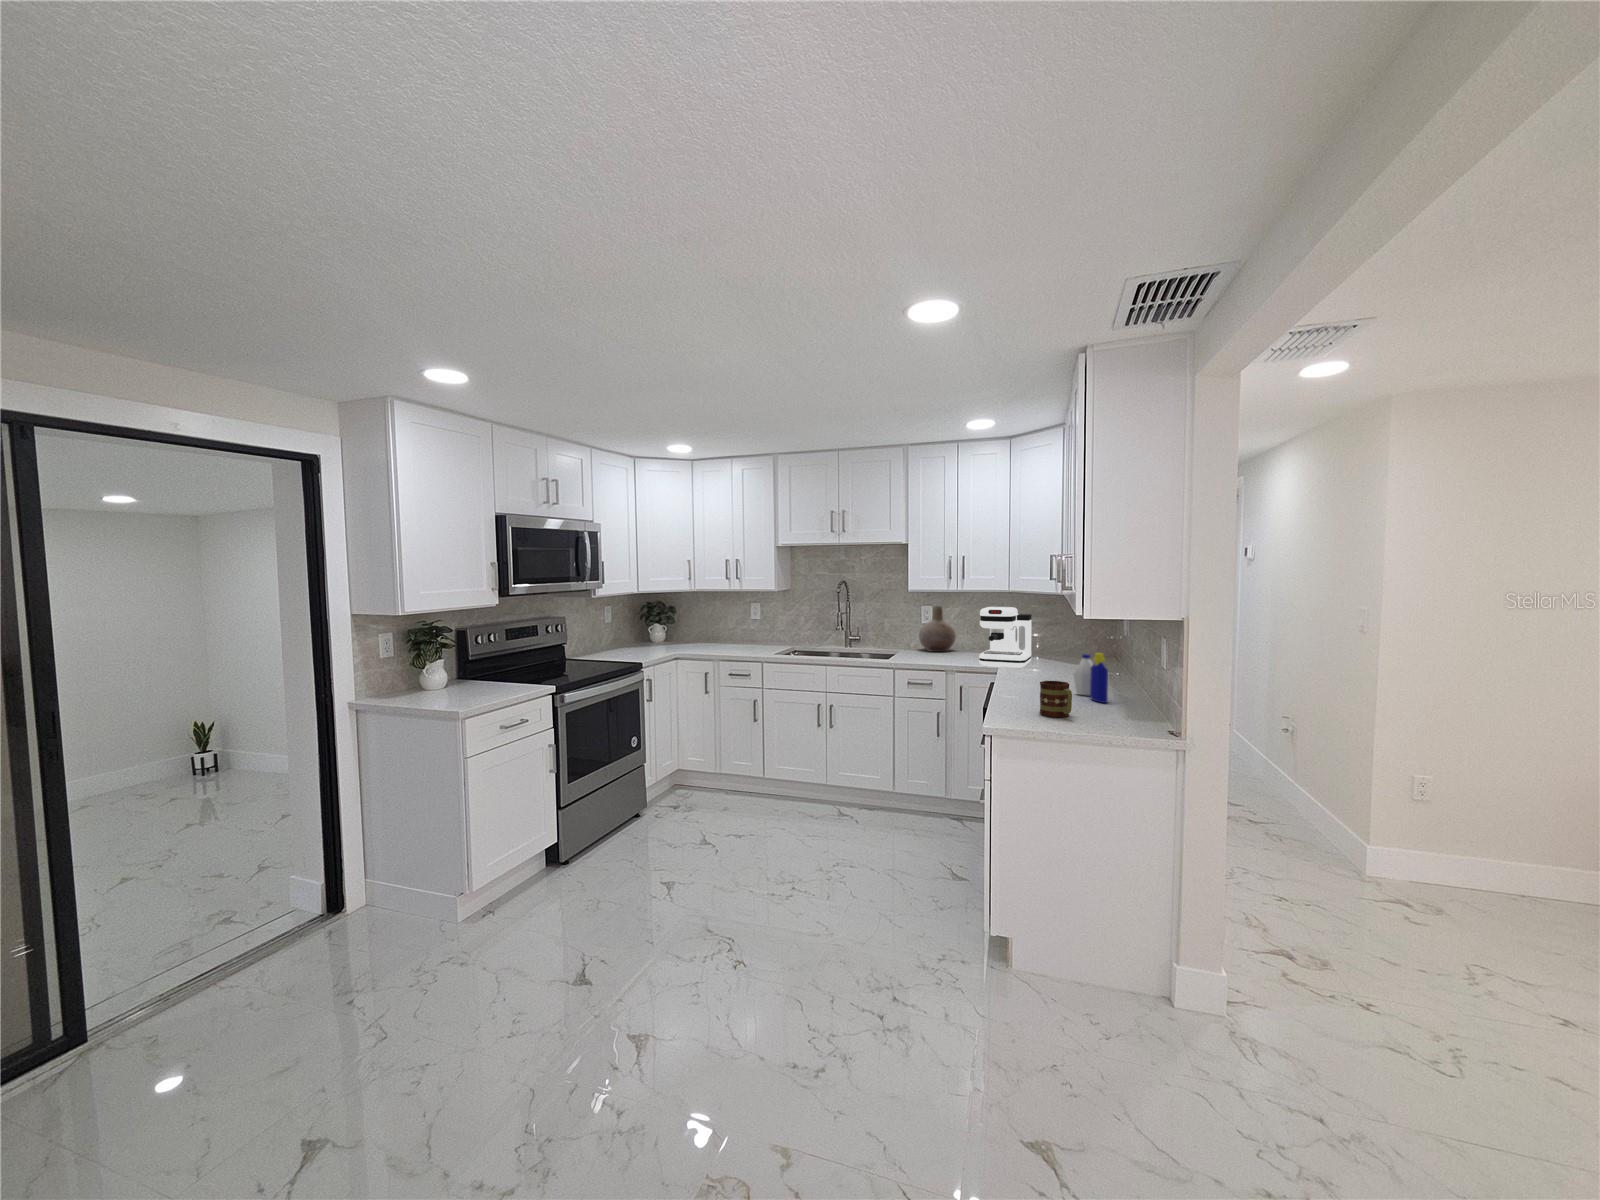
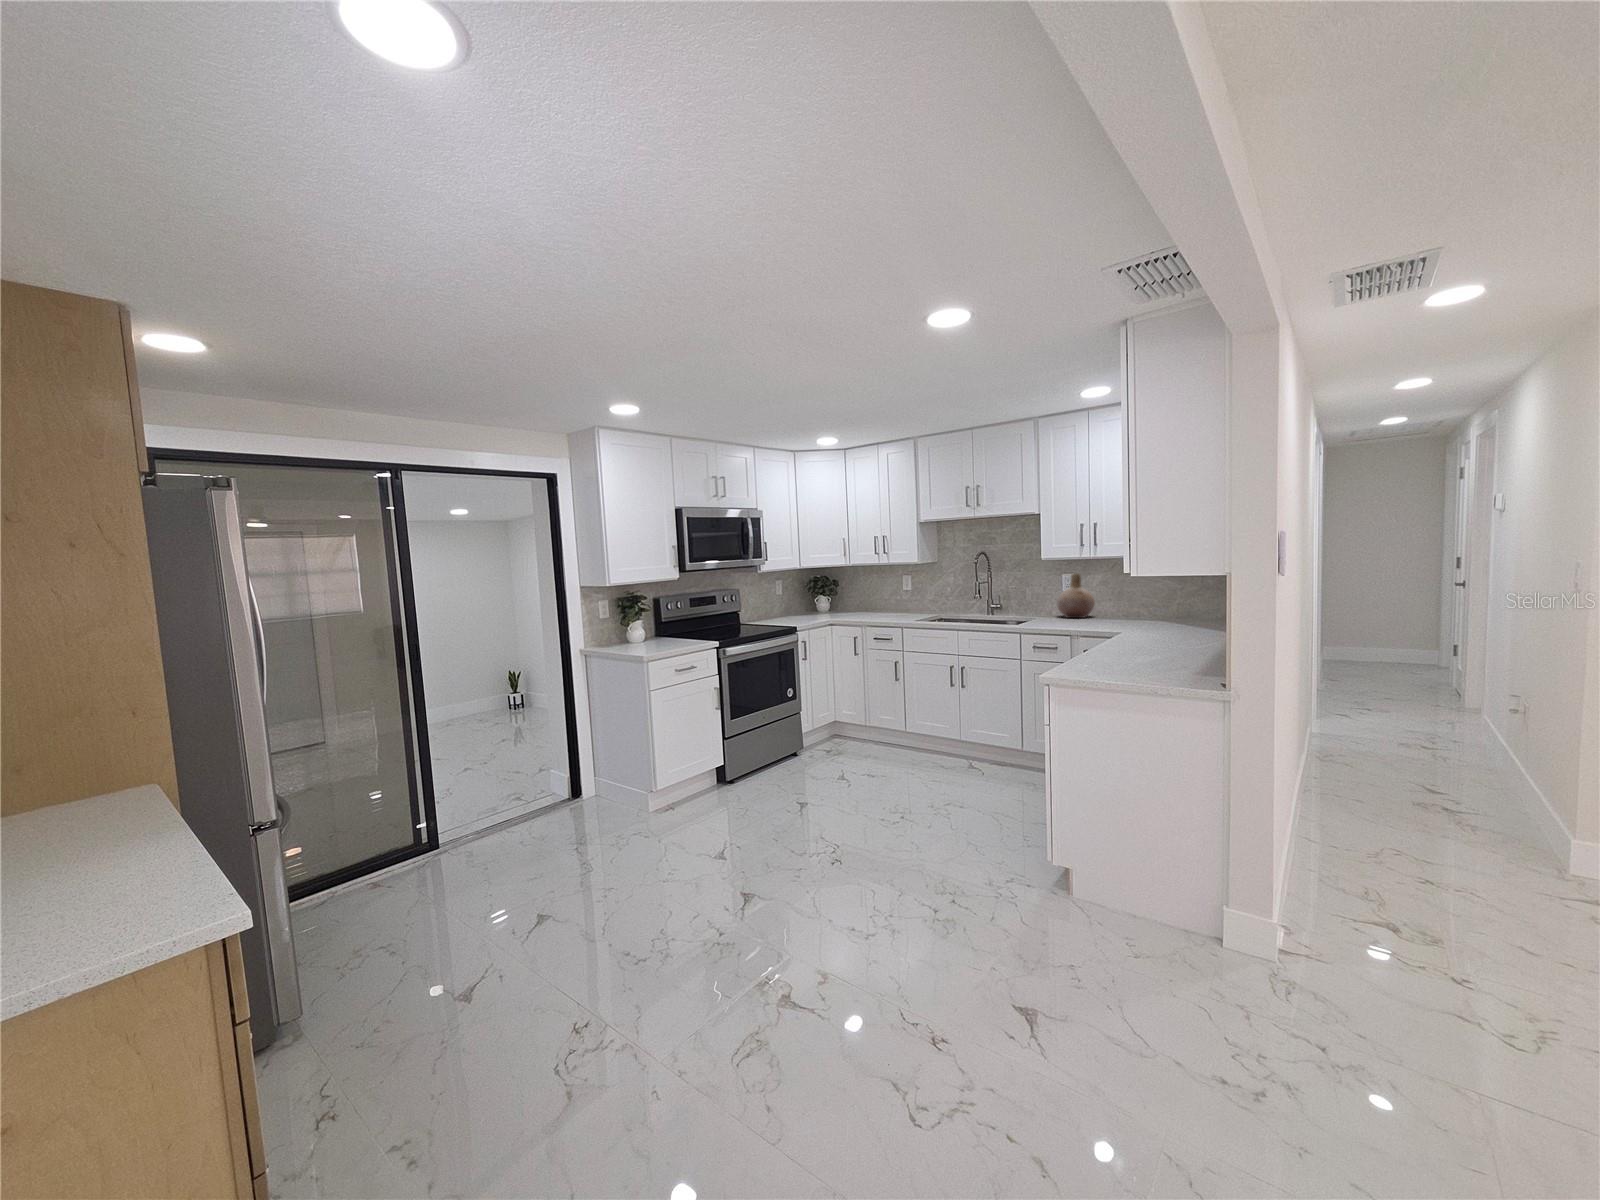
coffee maker: present [979,607,1032,669] -> none [1099,572,1158,632]
bottle: present [1074,653,1108,703] -> none [1163,613,1193,661]
mug: present [1040,681,1072,717] -> none [1102,637,1130,670]

